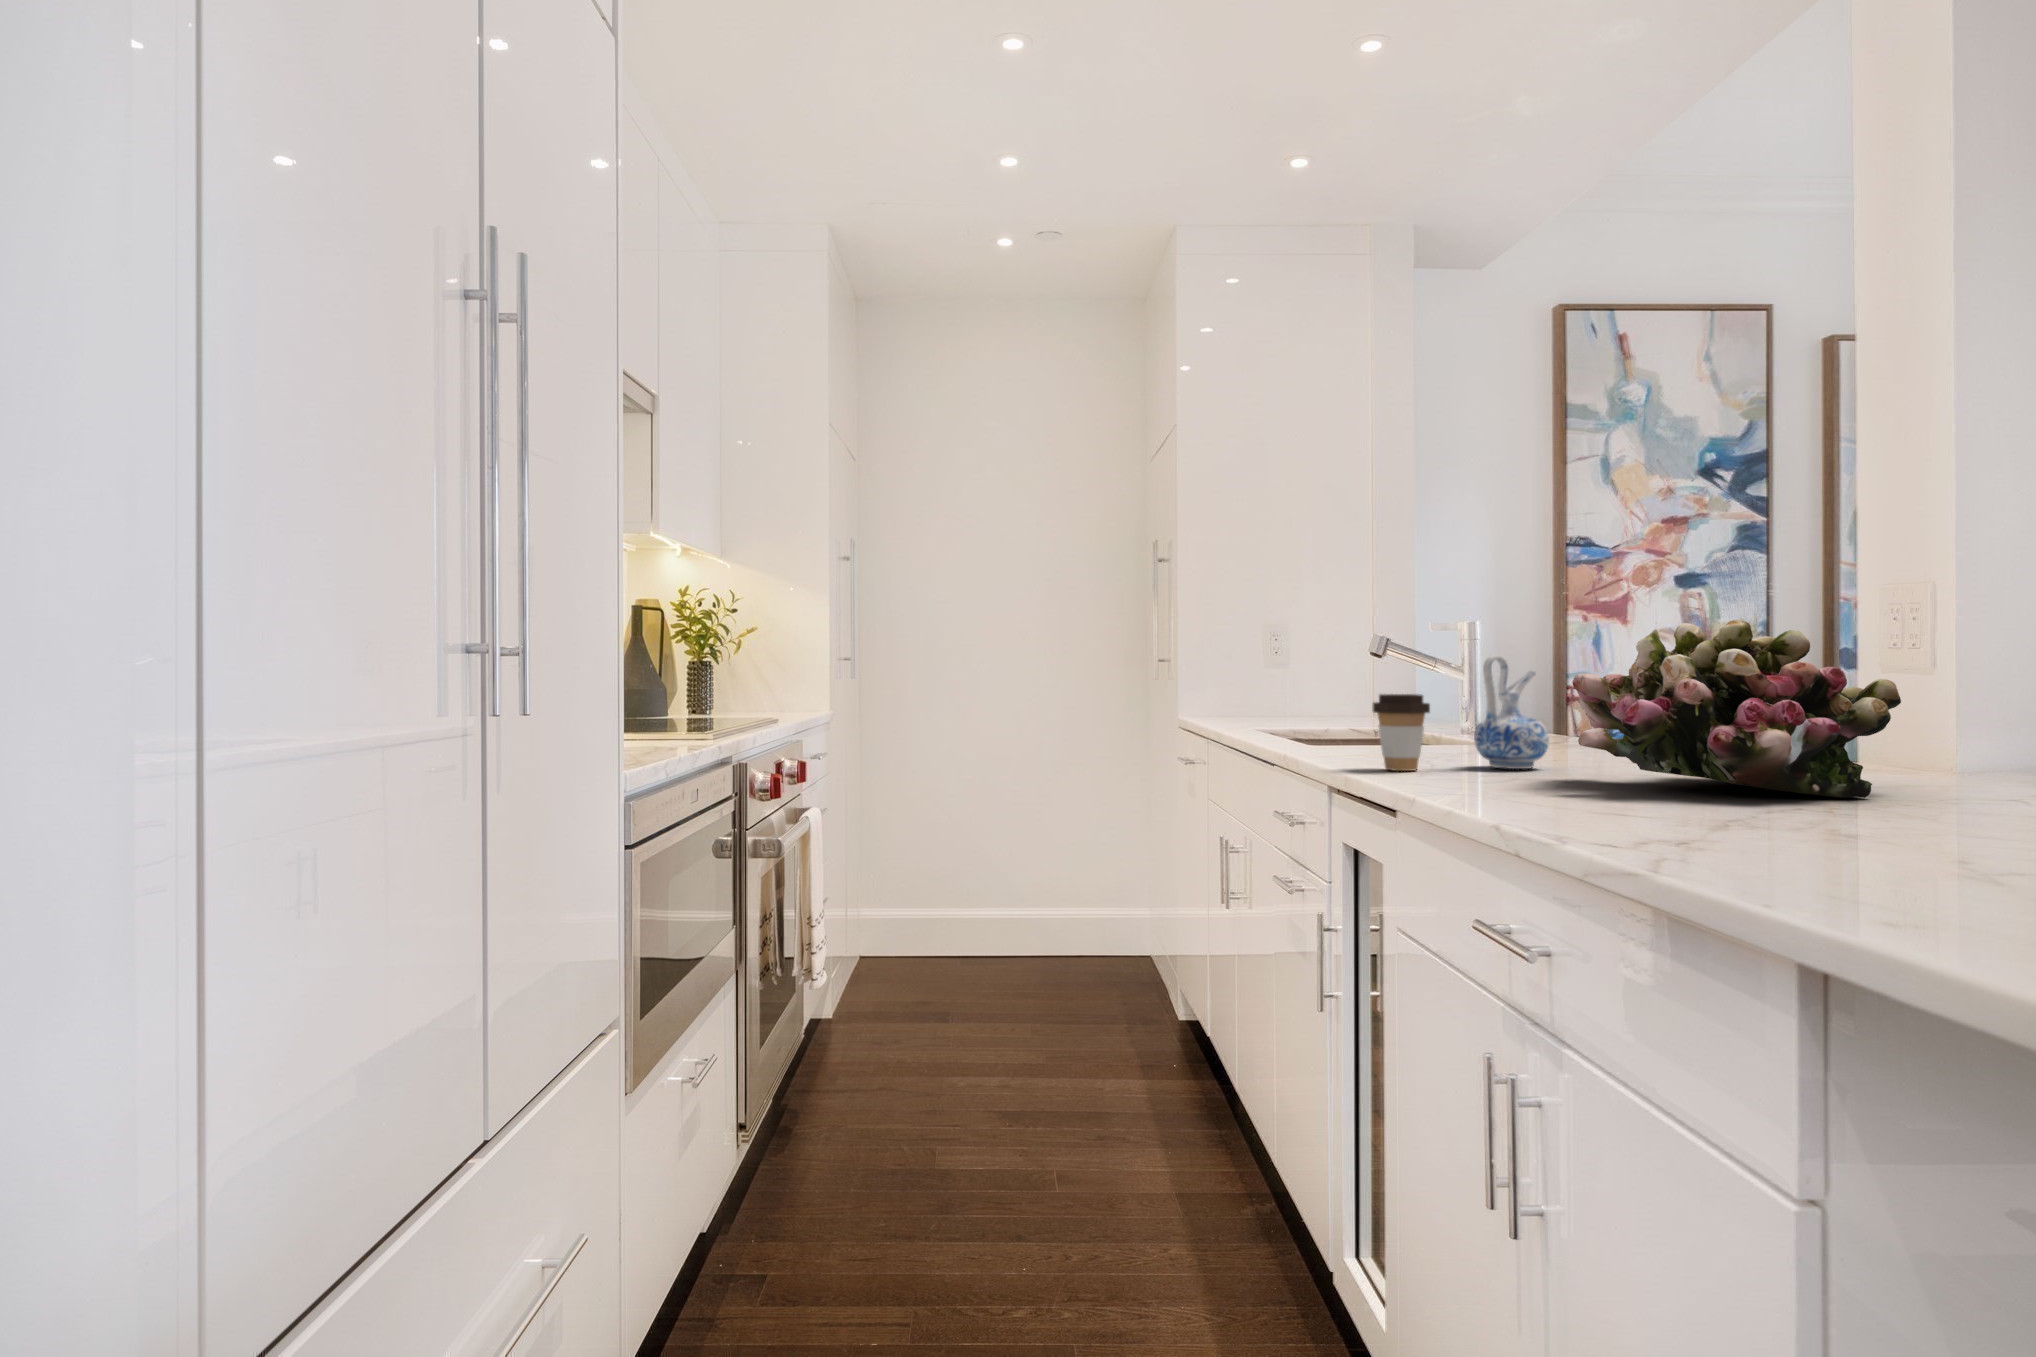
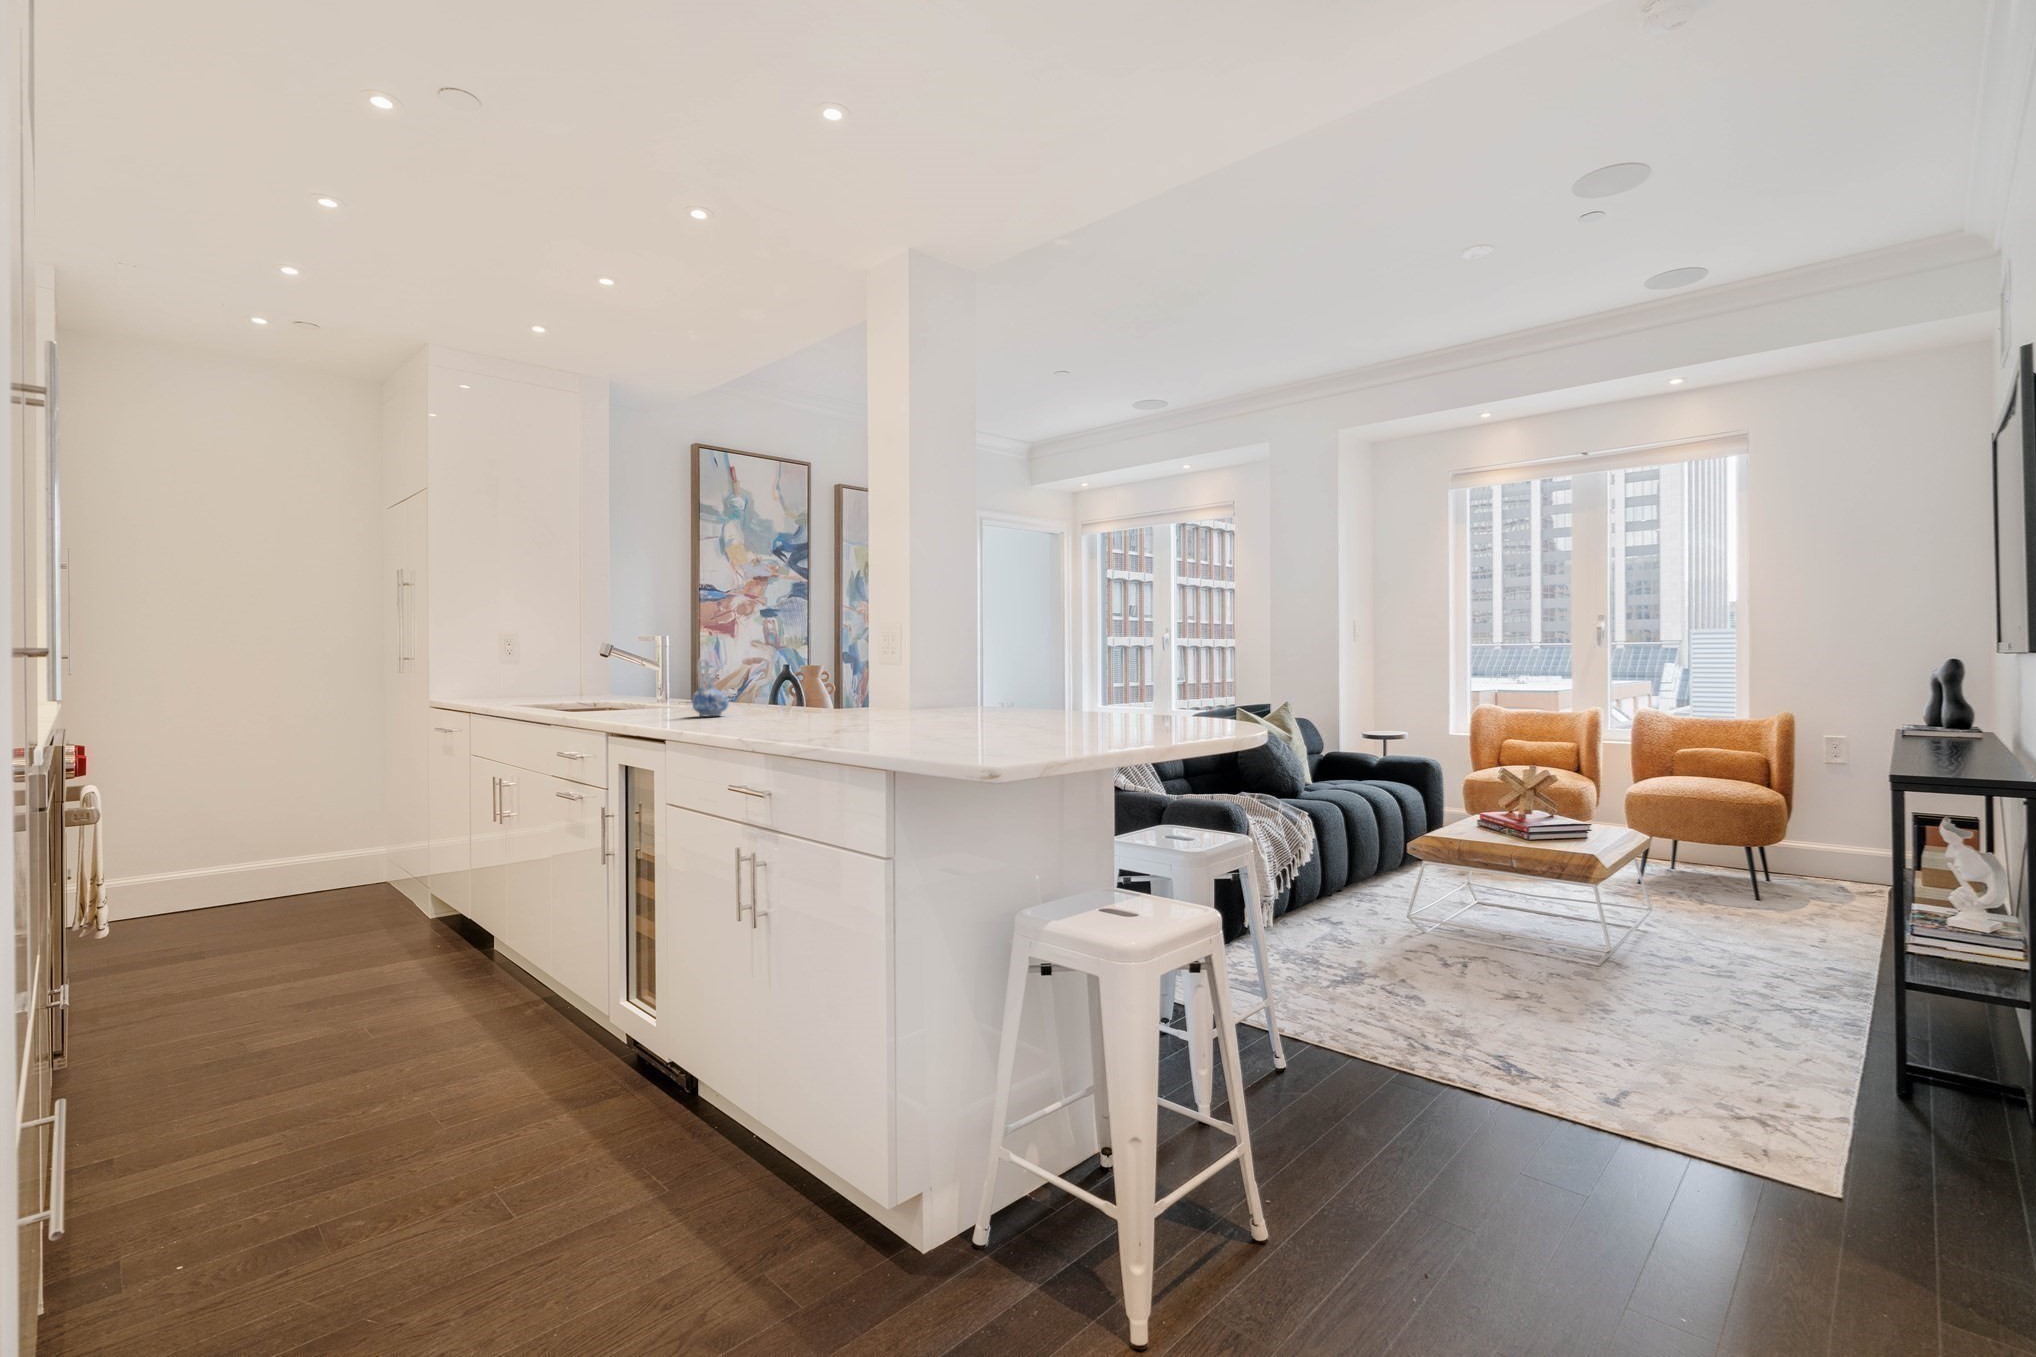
flower arrangement: present [1572,620,1901,798] -> none [747,644,868,717]
coffee cup: present [1373,694,1430,771] -> none [637,679,671,721]

